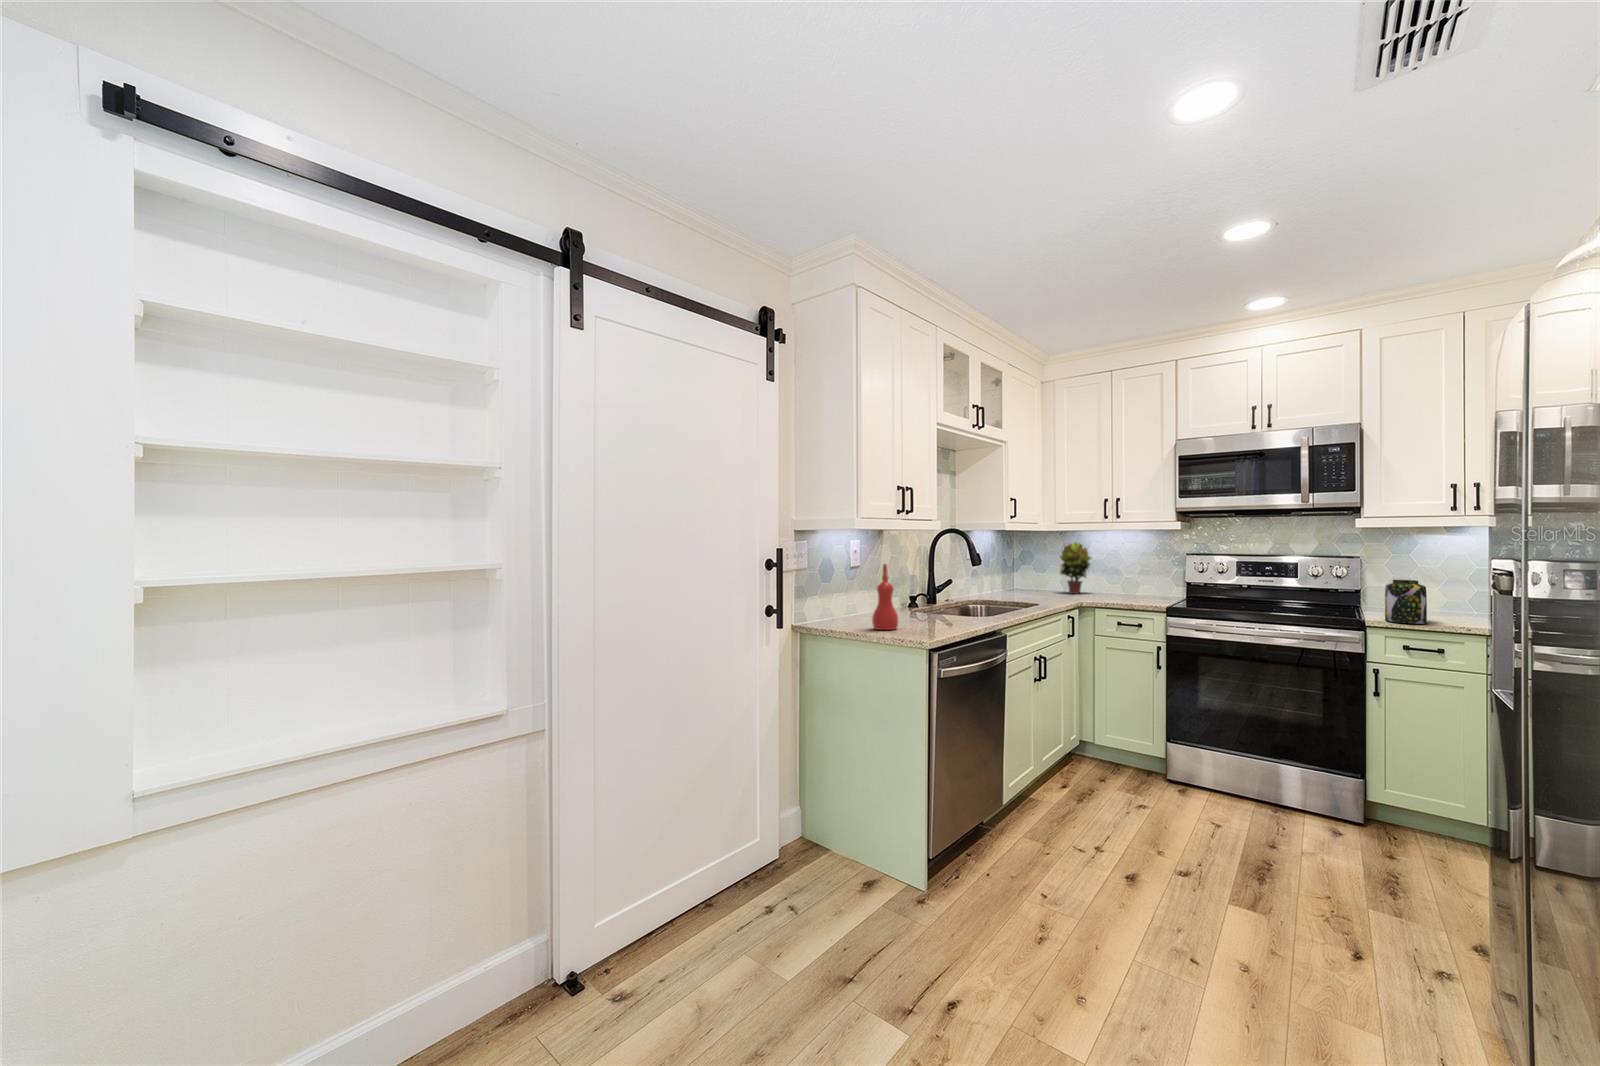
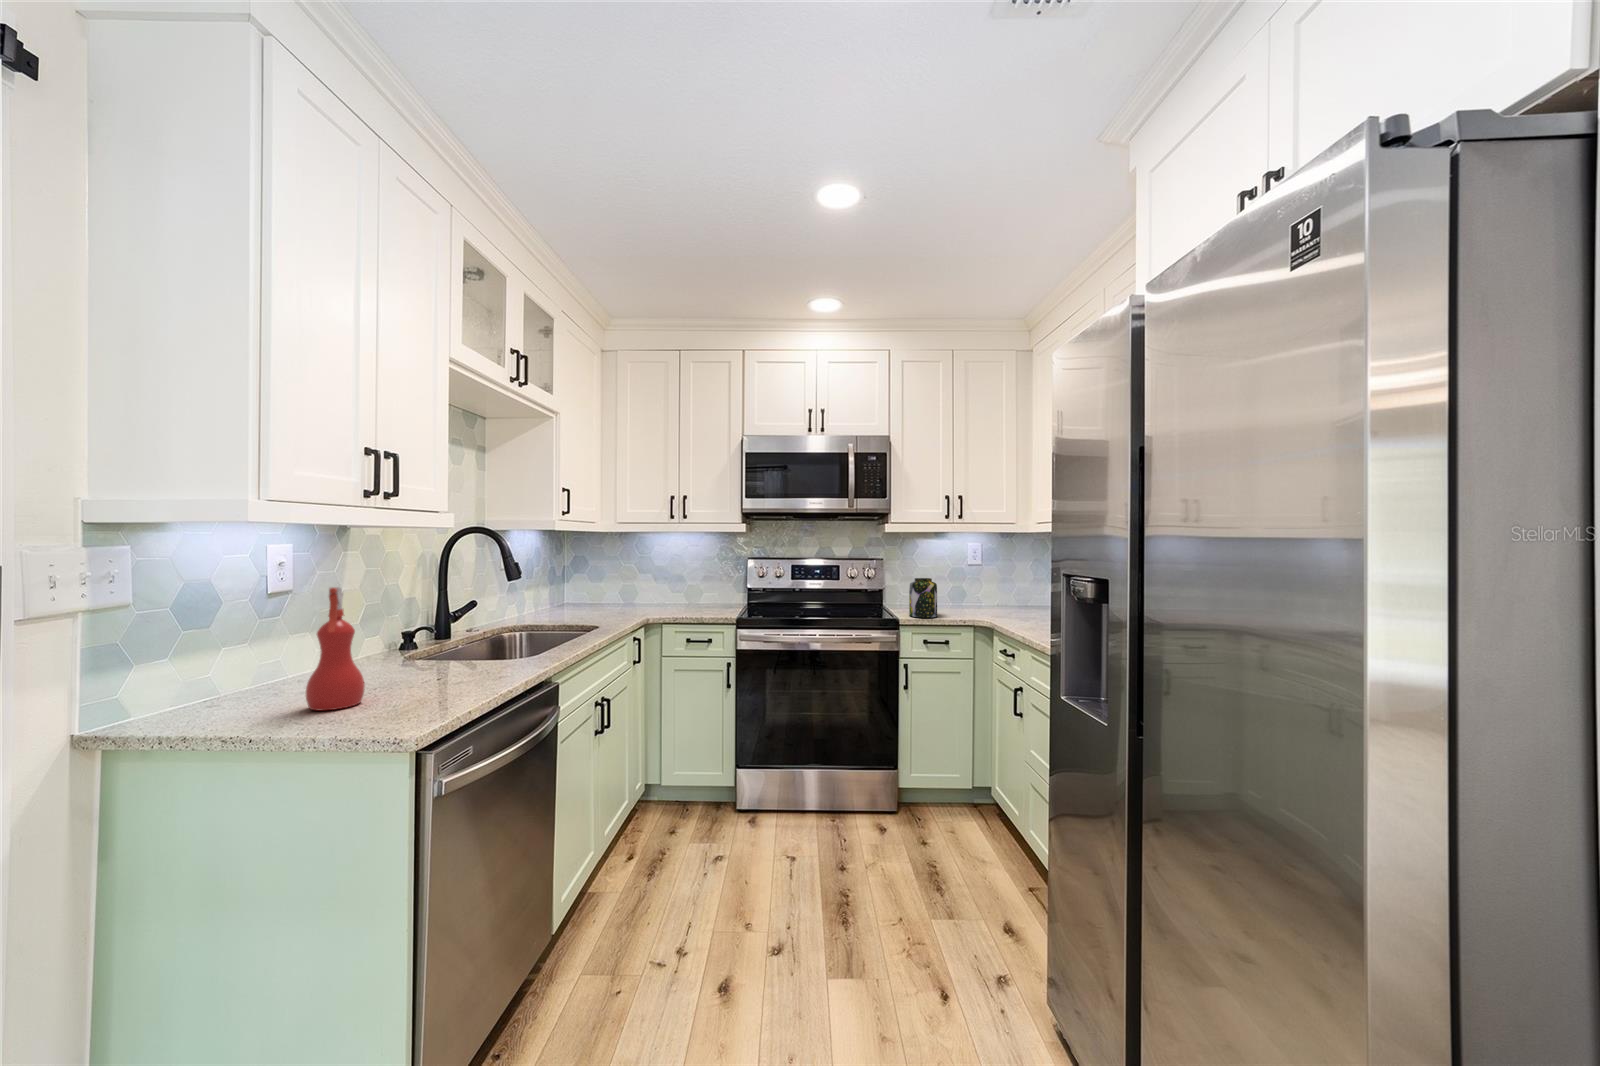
potted plant: present [1060,542,1091,594] -> none [616,545,658,607]

